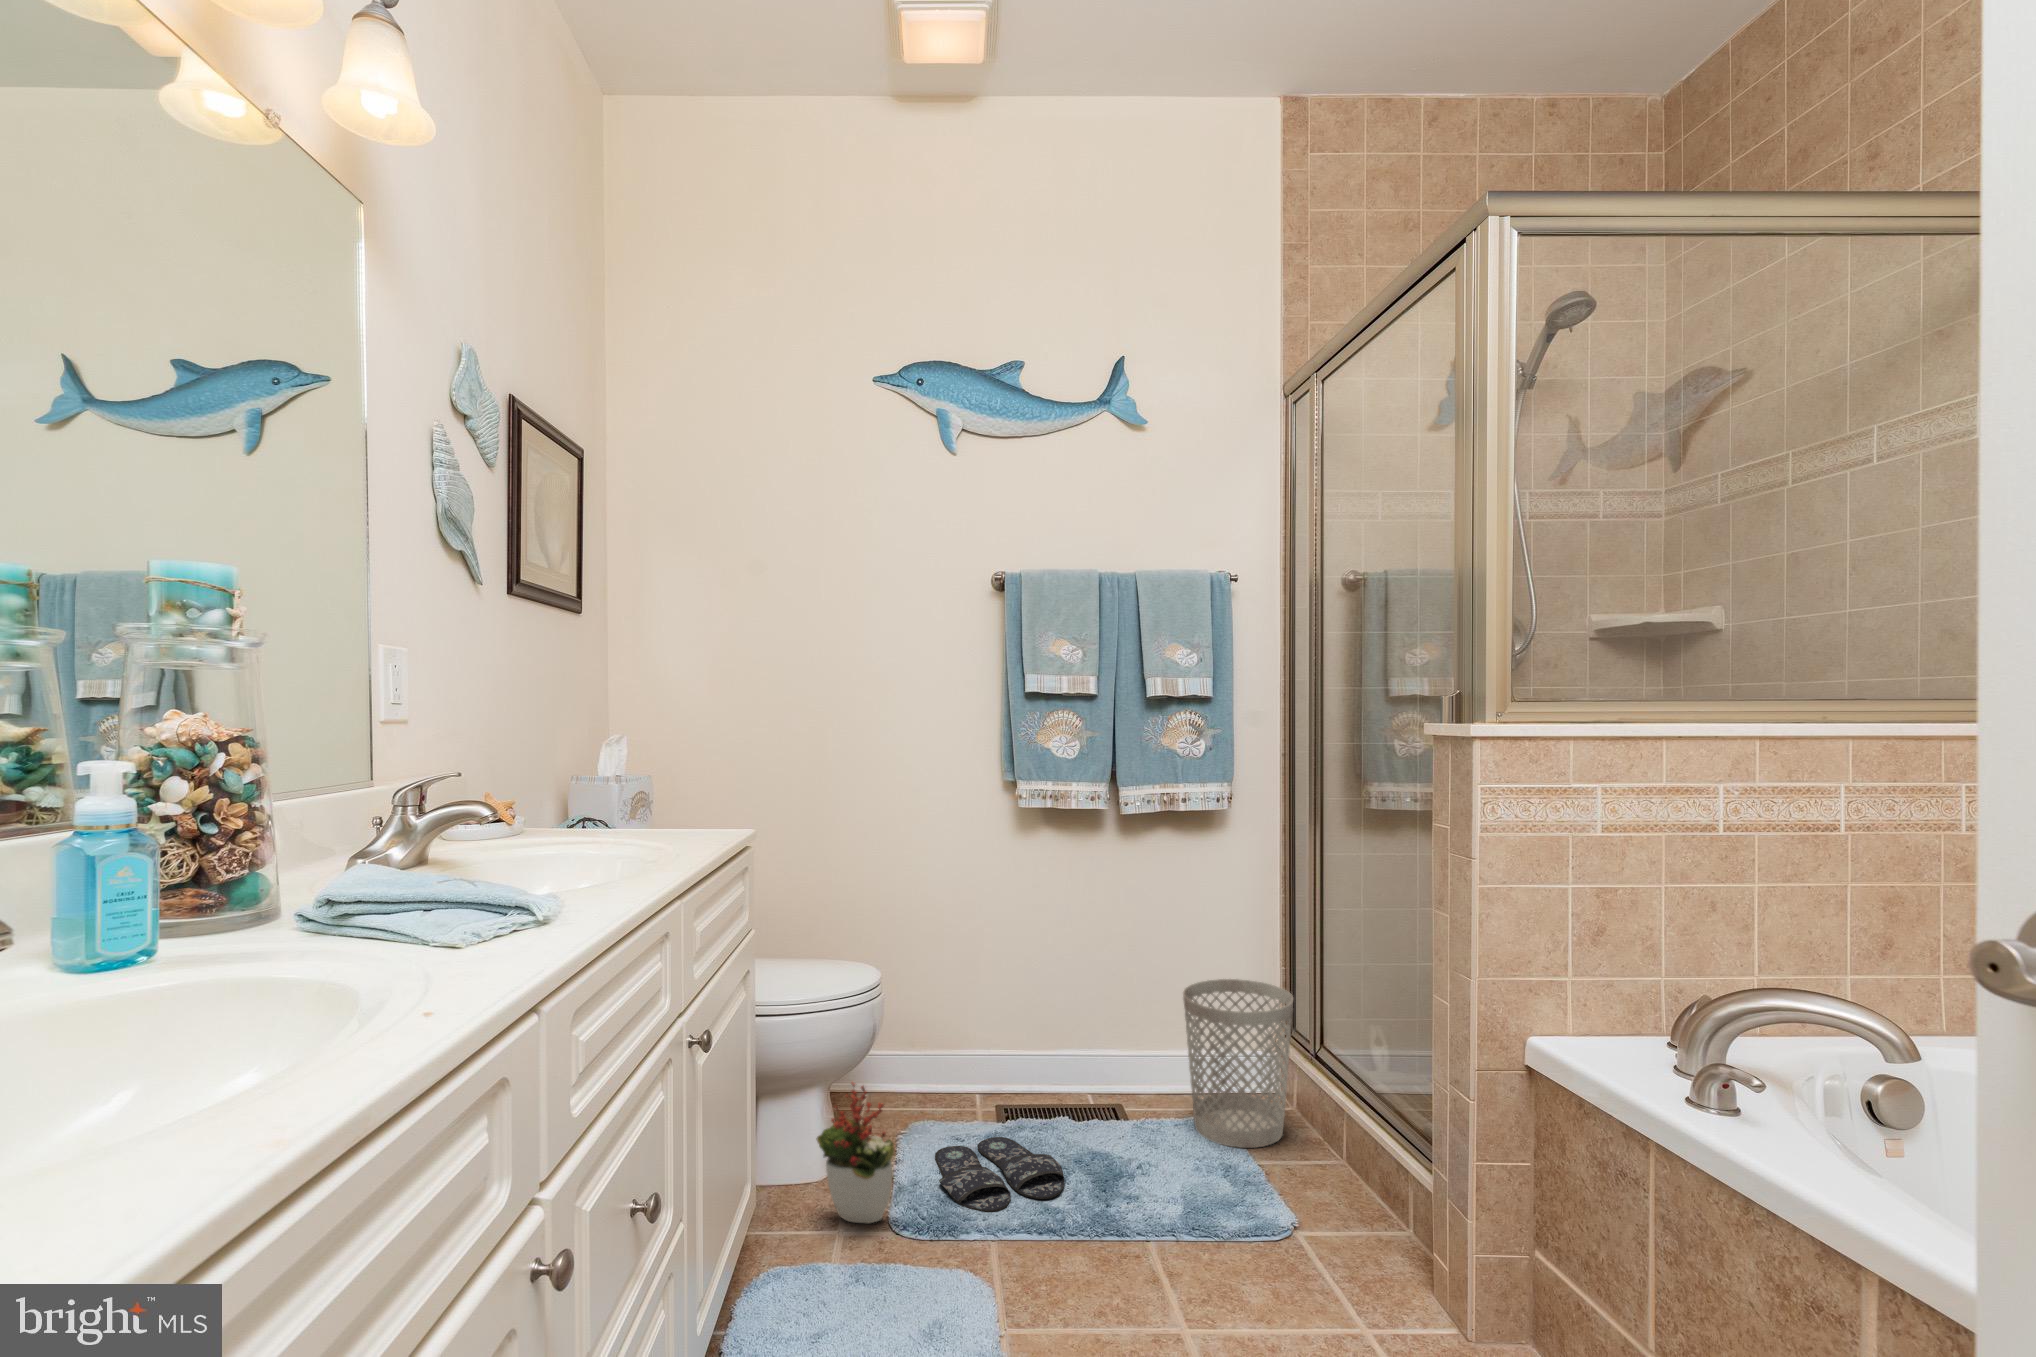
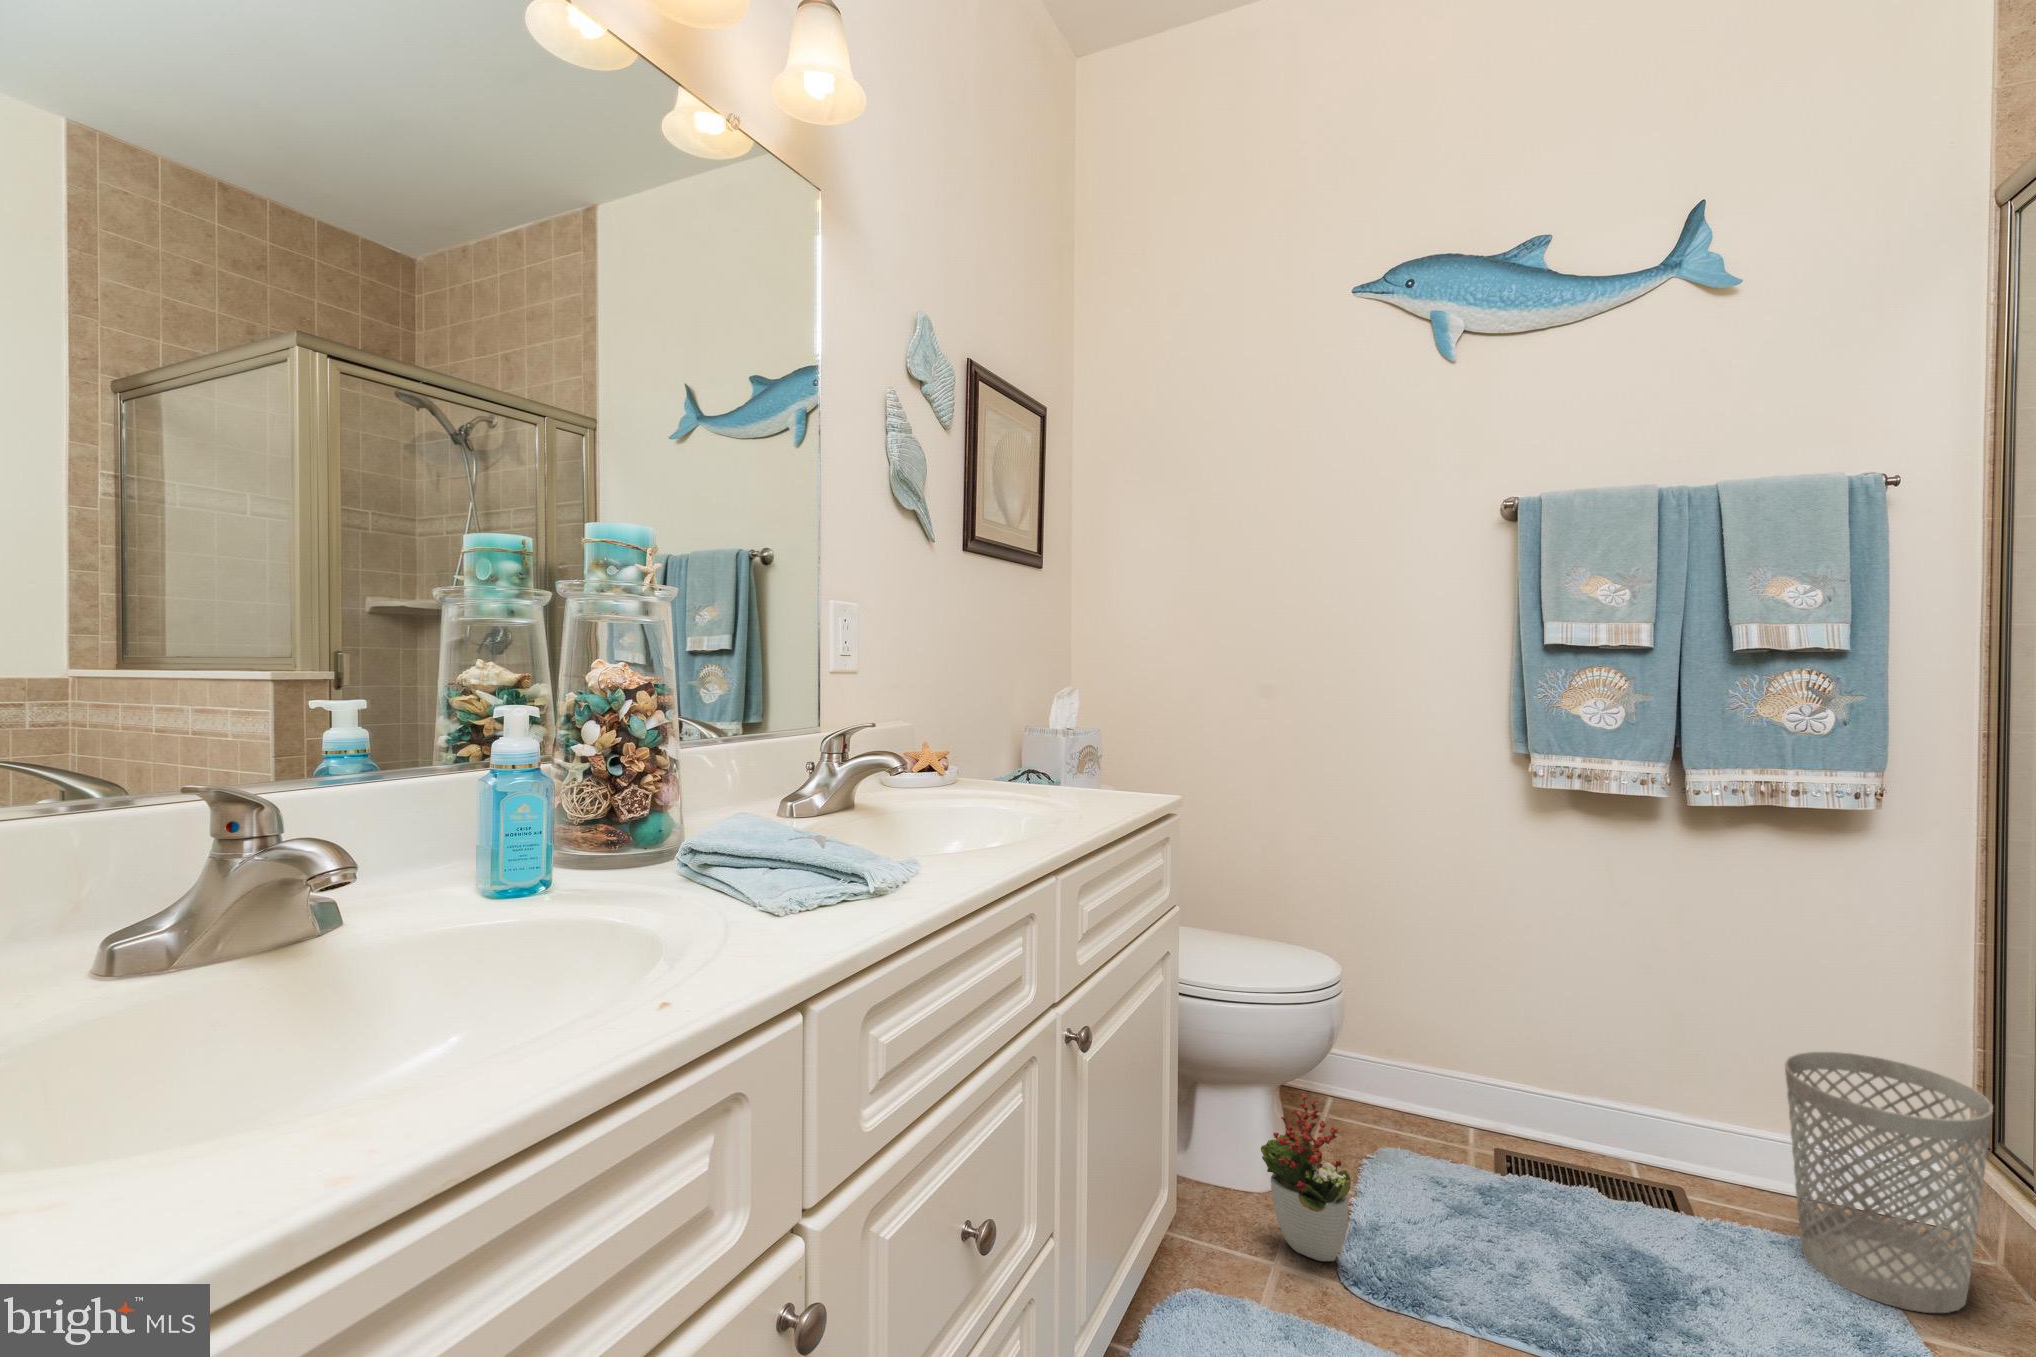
slippers: present [935,1137,1064,1212] -> none [1411,1188,1585,1297]

